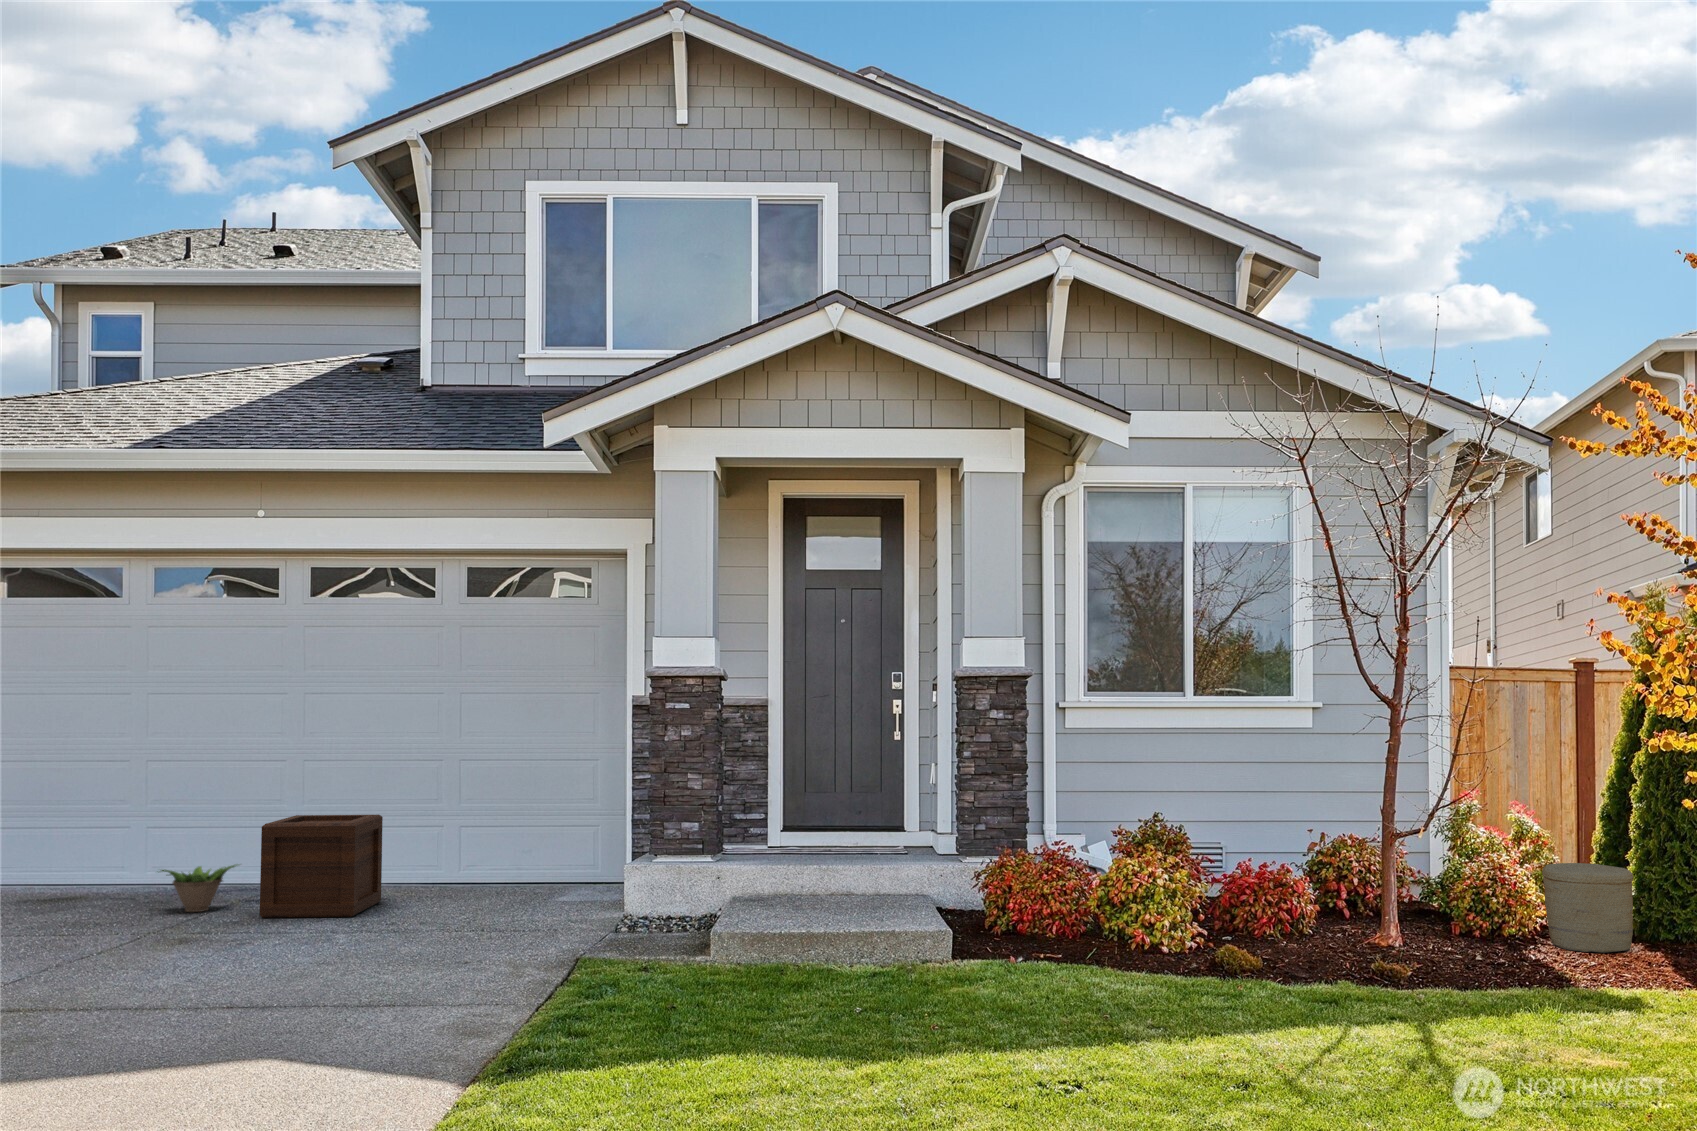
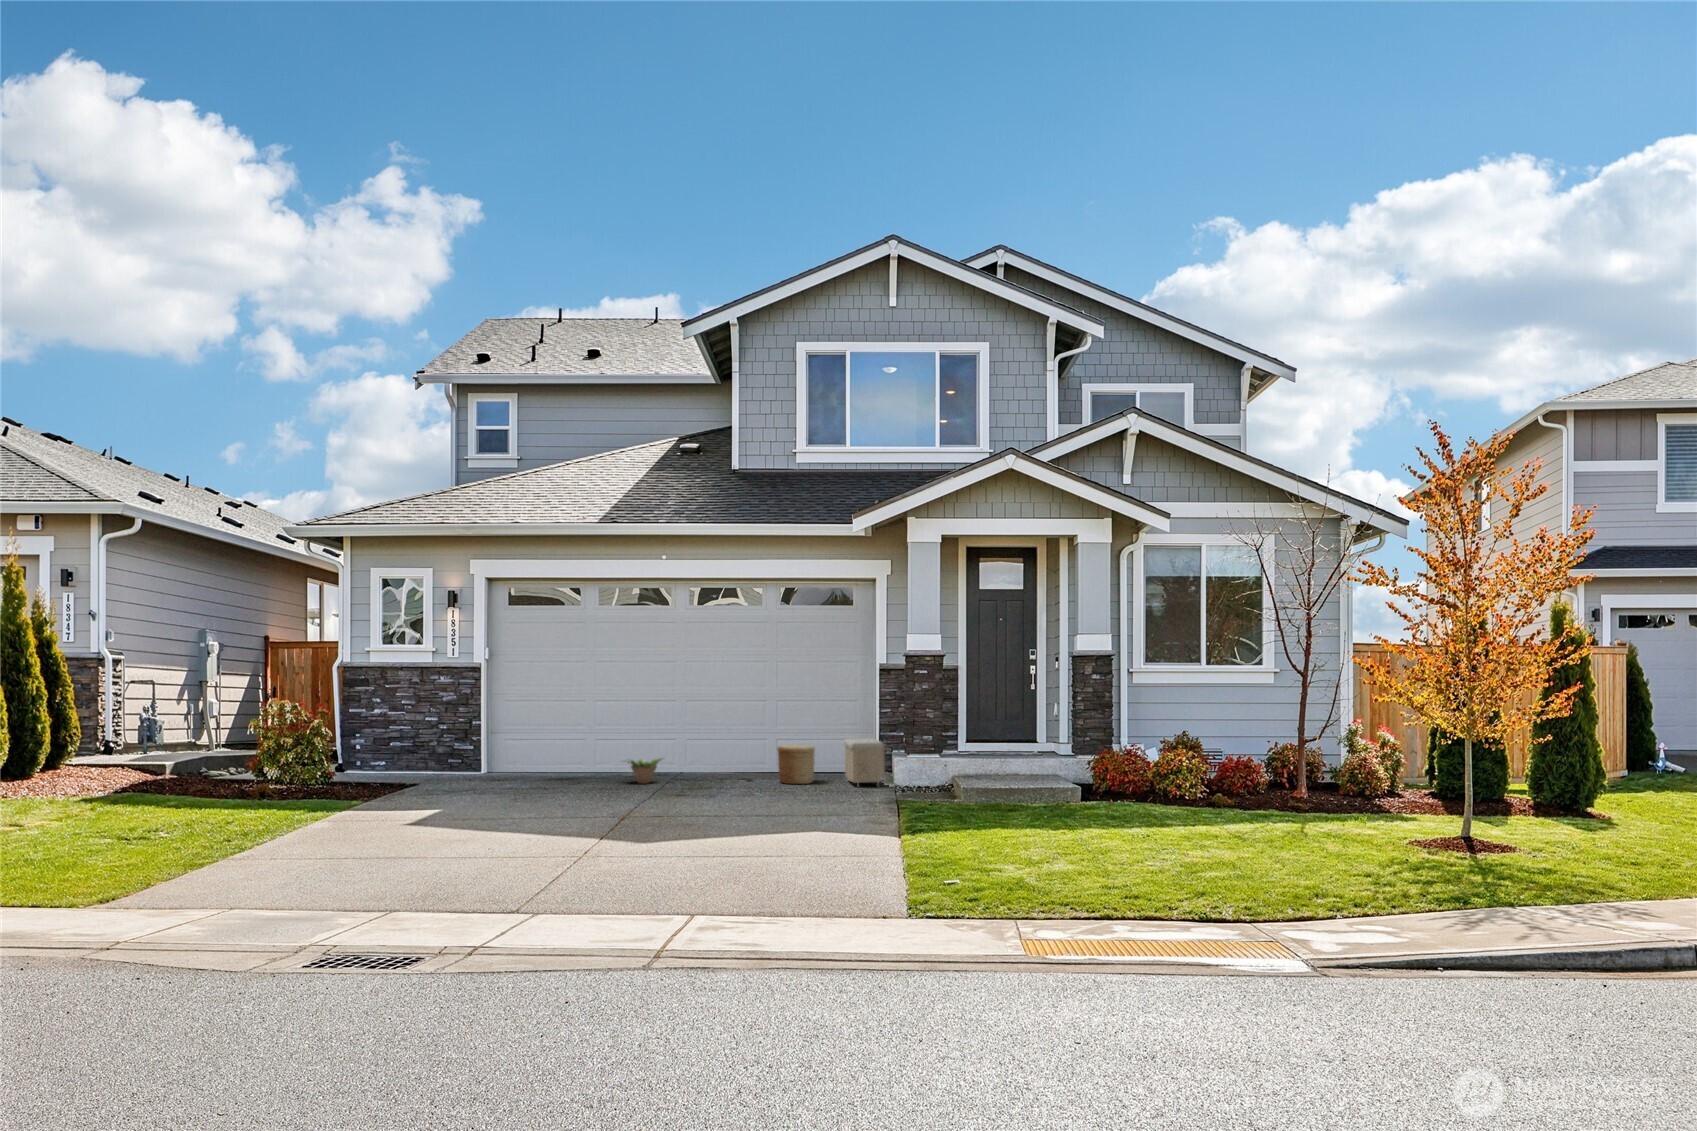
wooden crate: present [260,815,383,918] -> none [686,731,741,786]
storage bench: none [558,826,620,917] -> present [844,738,885,786]
woven basket: present [1542,863,1633,953] -> present [777,745,815,784]

